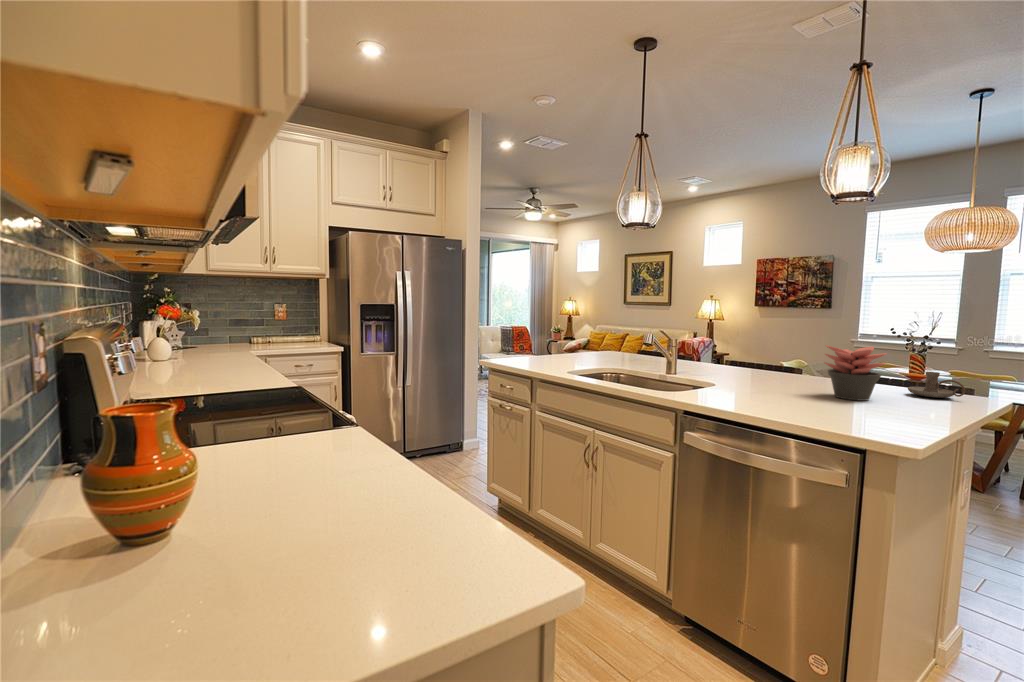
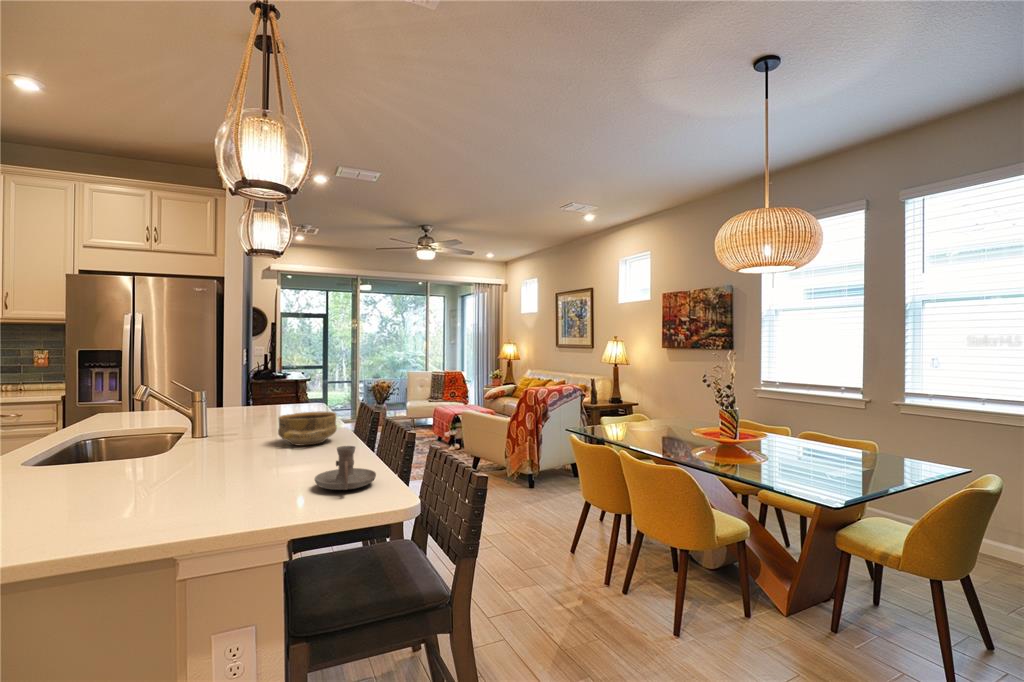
succulent plant: present [825,345,886,401] -> none [167,403,254,492]
ceramic bowl: none [740,354,793,378] -> present [278,411,337,446]

